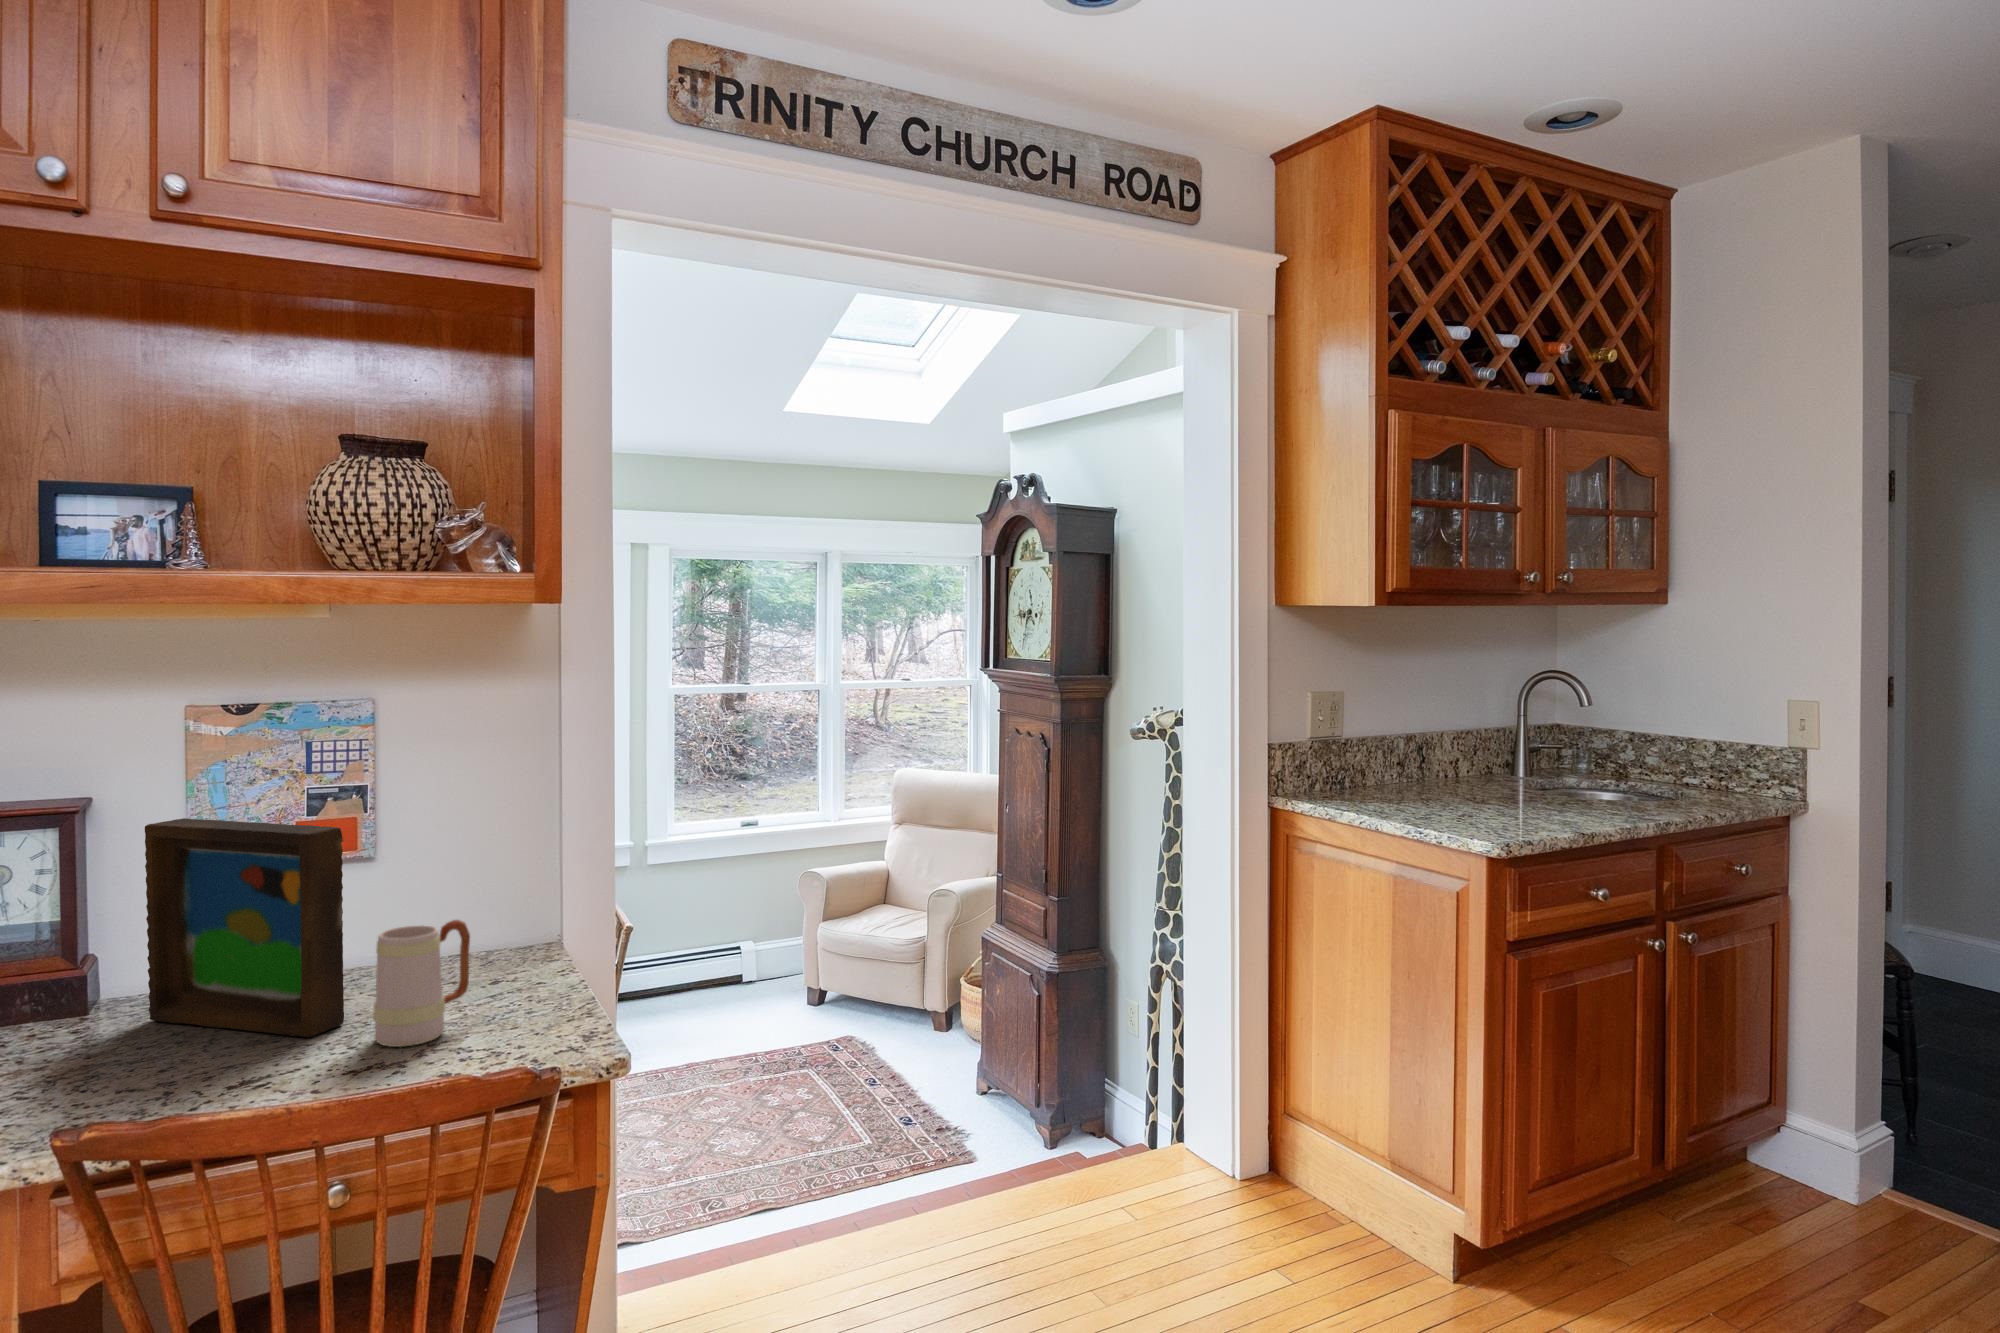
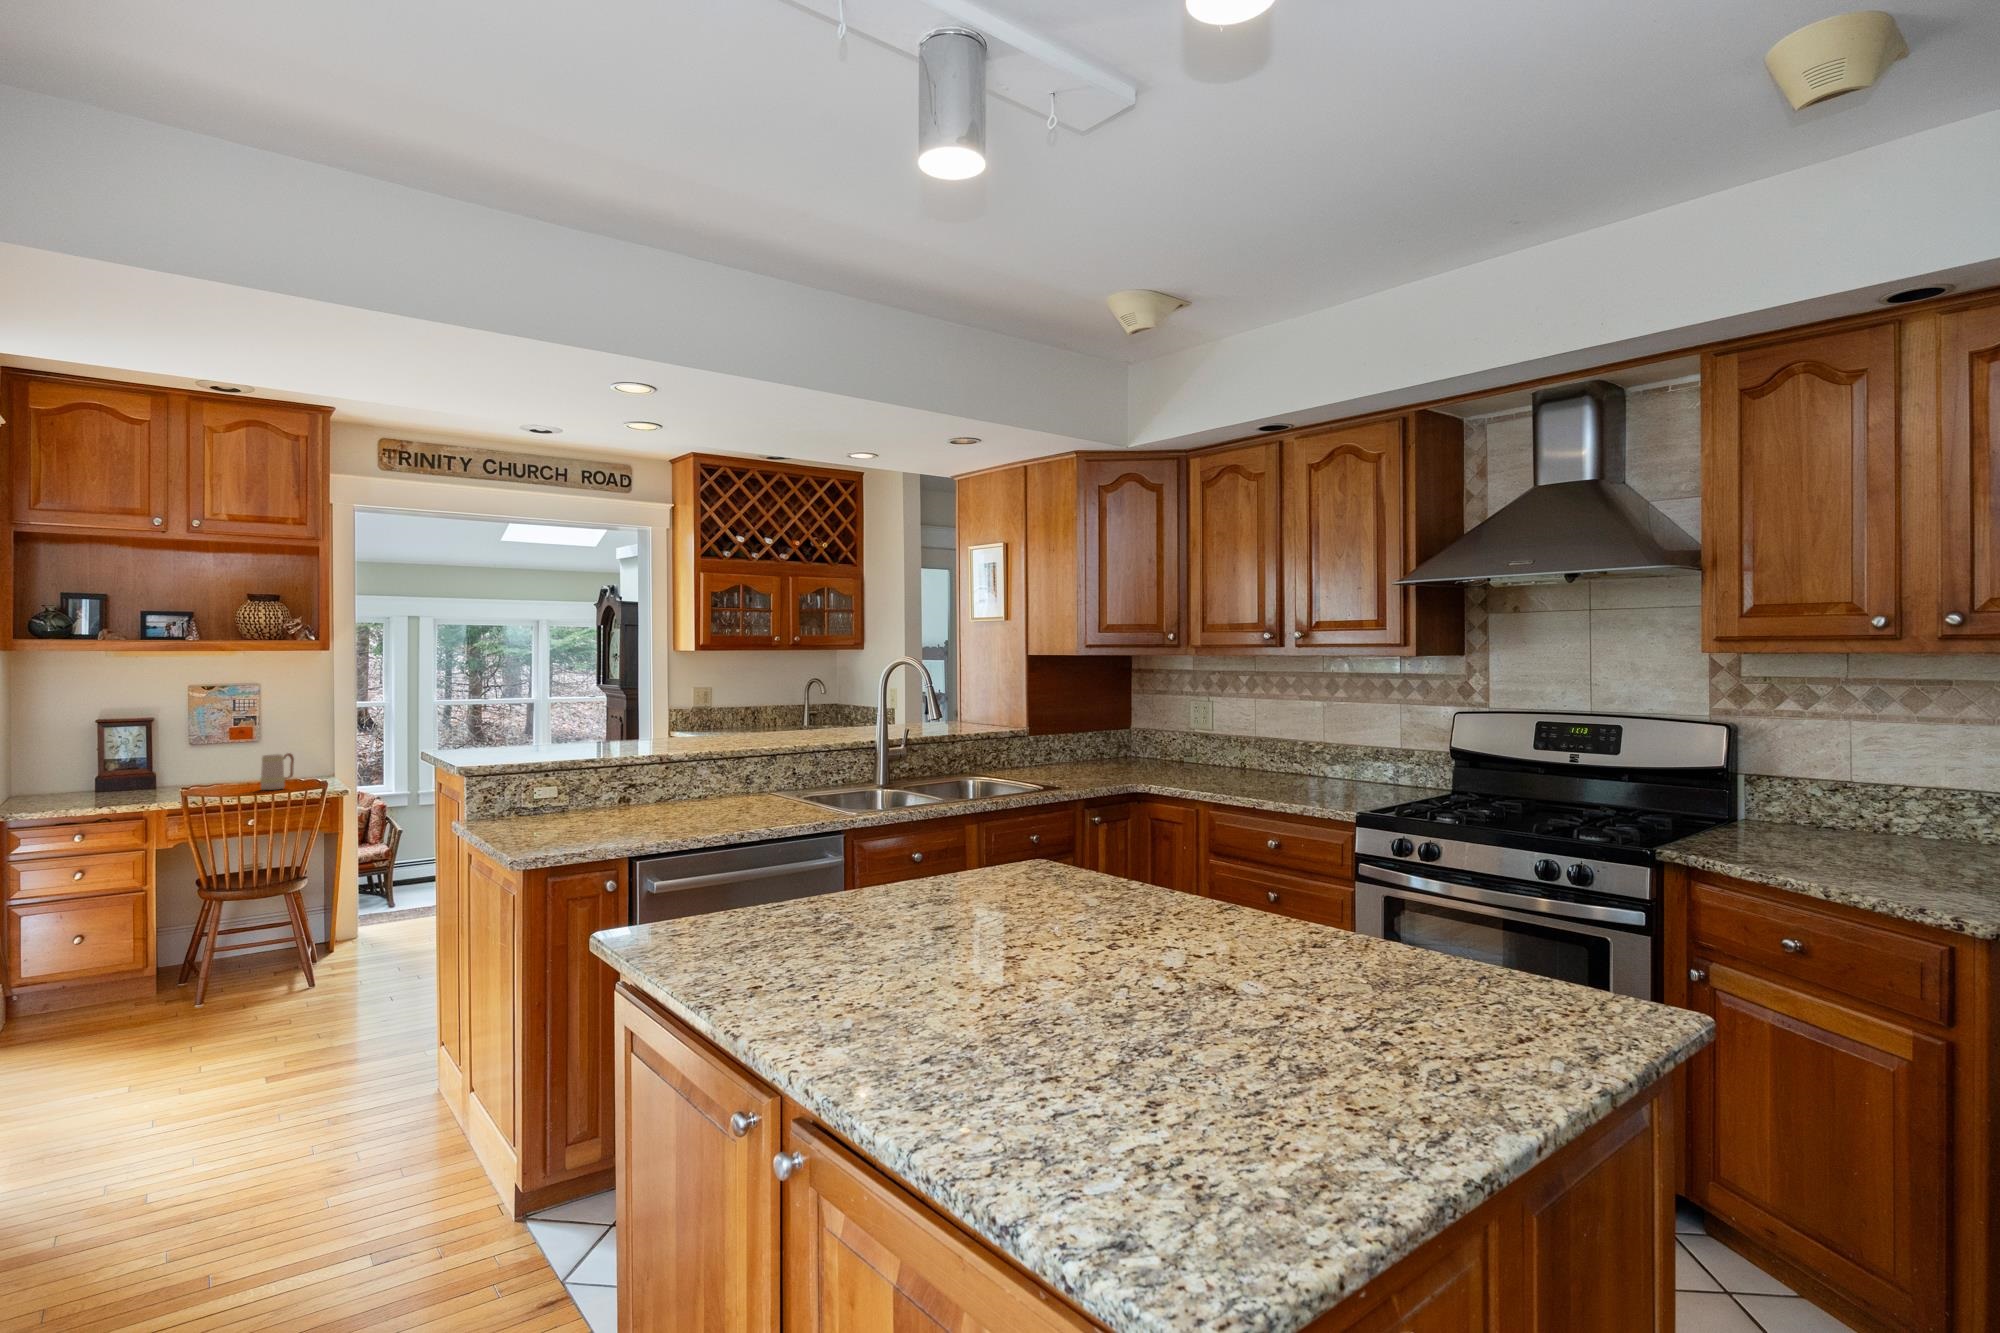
picture frame: present [145,818,344,1037] -> none [178,723,250,789]

